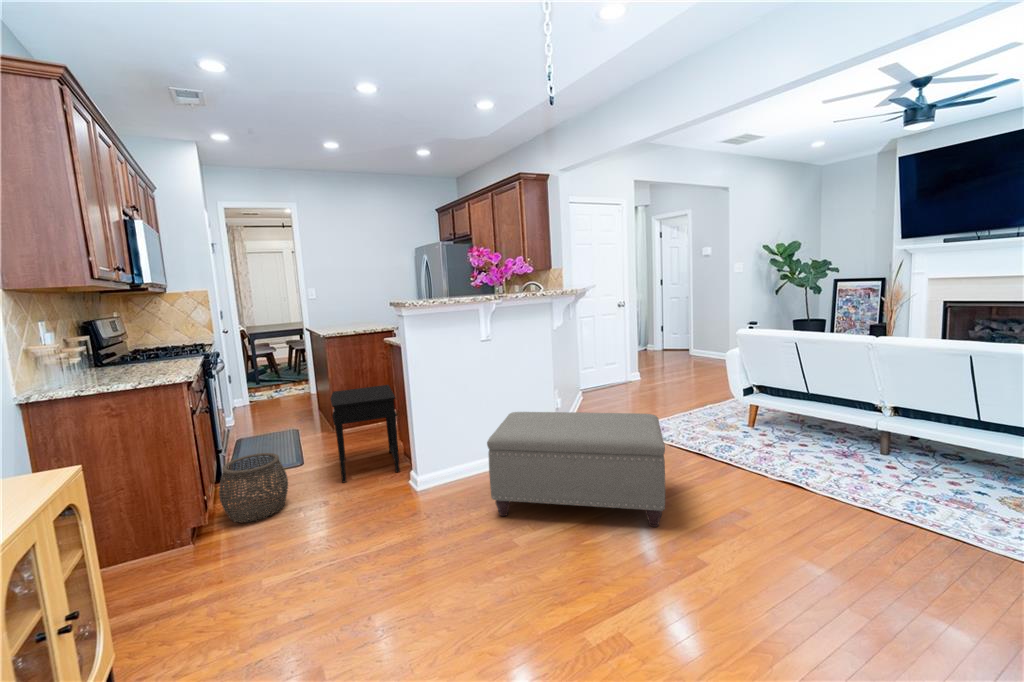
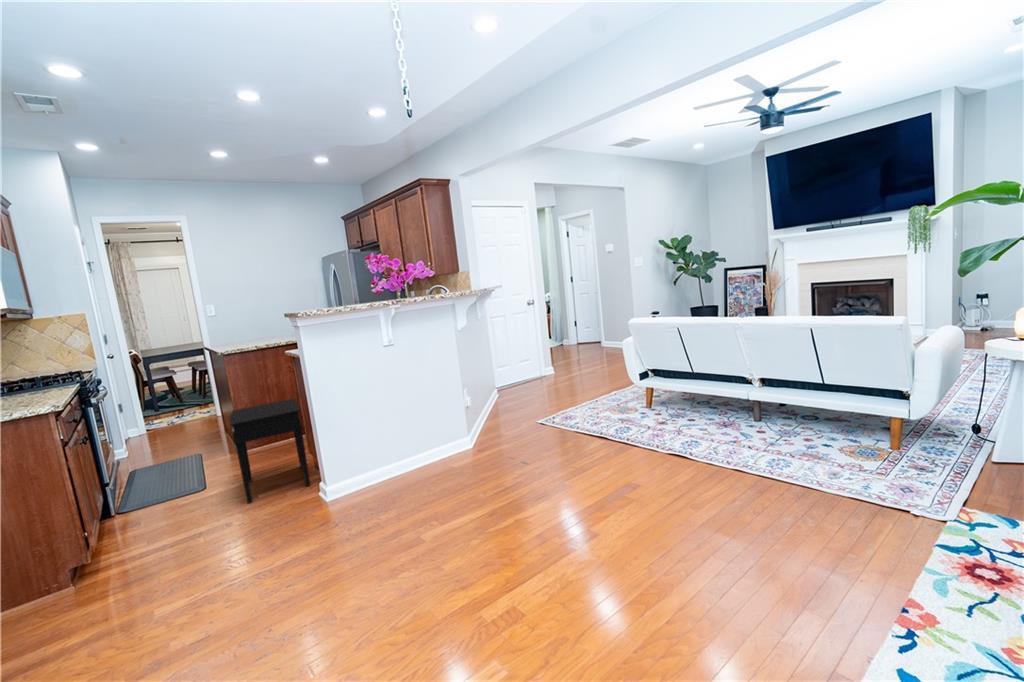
ottoman: present [487,412,665,527] -> none [392,403,563,515]
woven basket: present [219,453,288,522] -> none [103,480,186,557]

